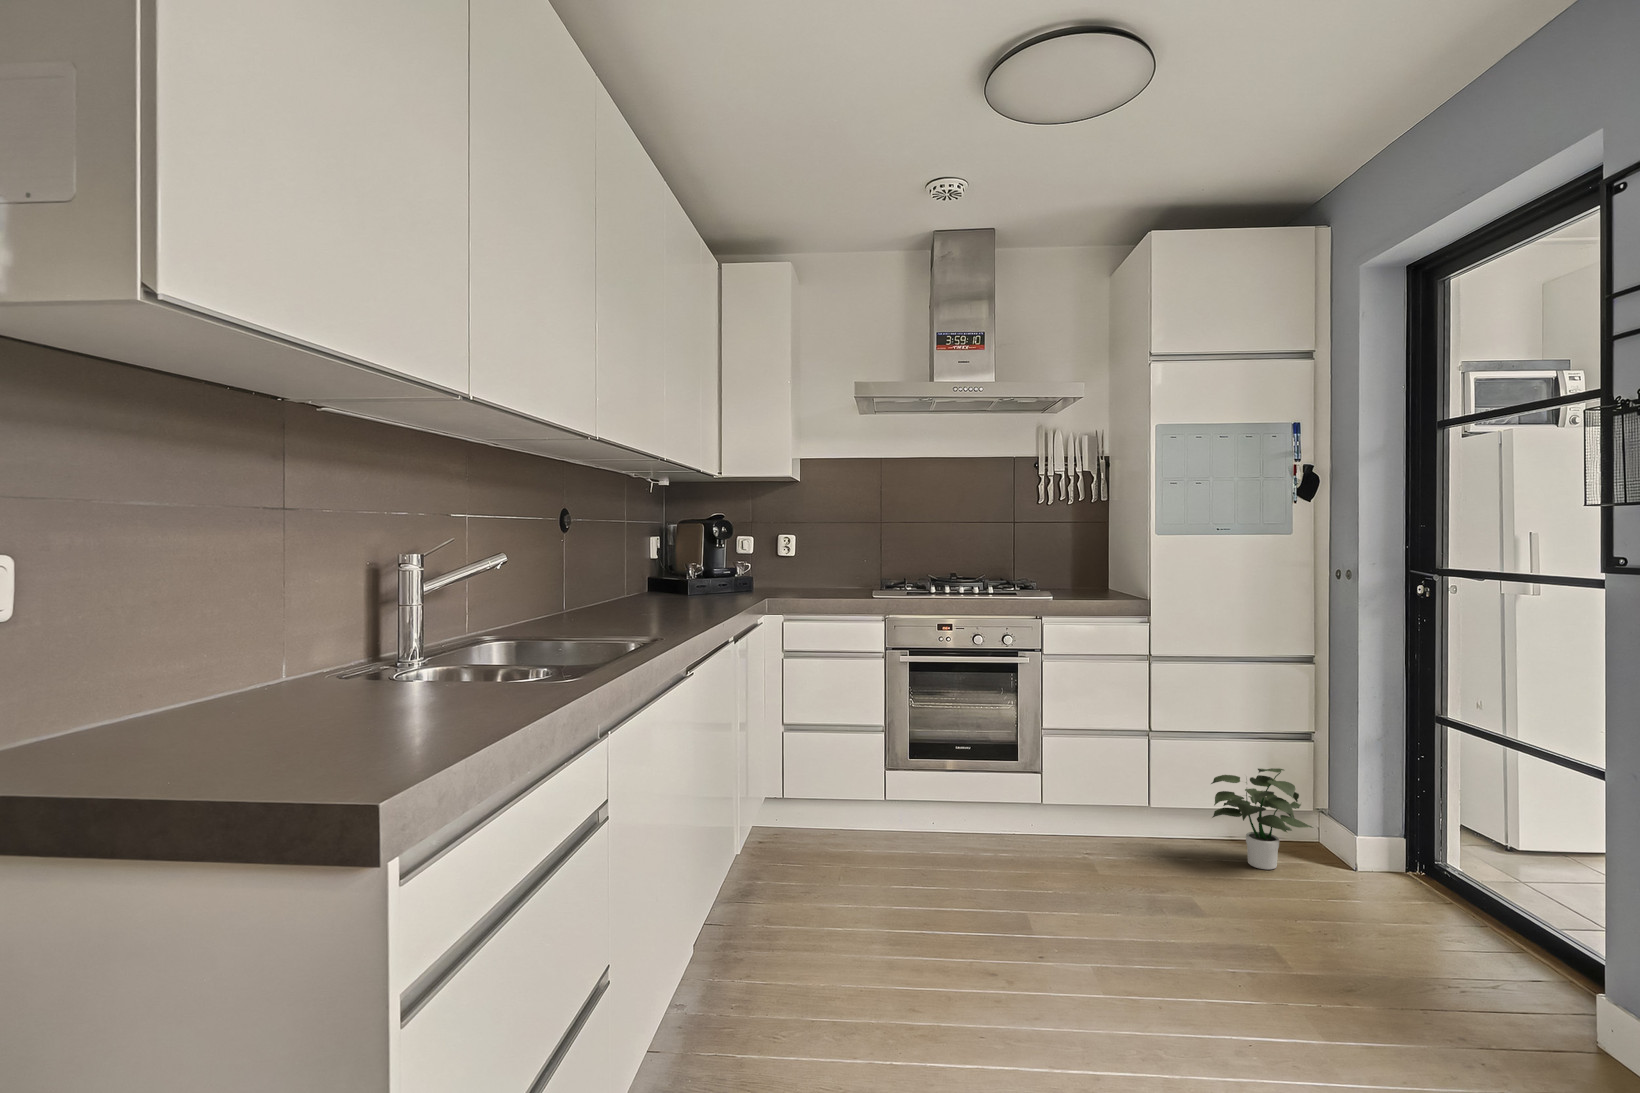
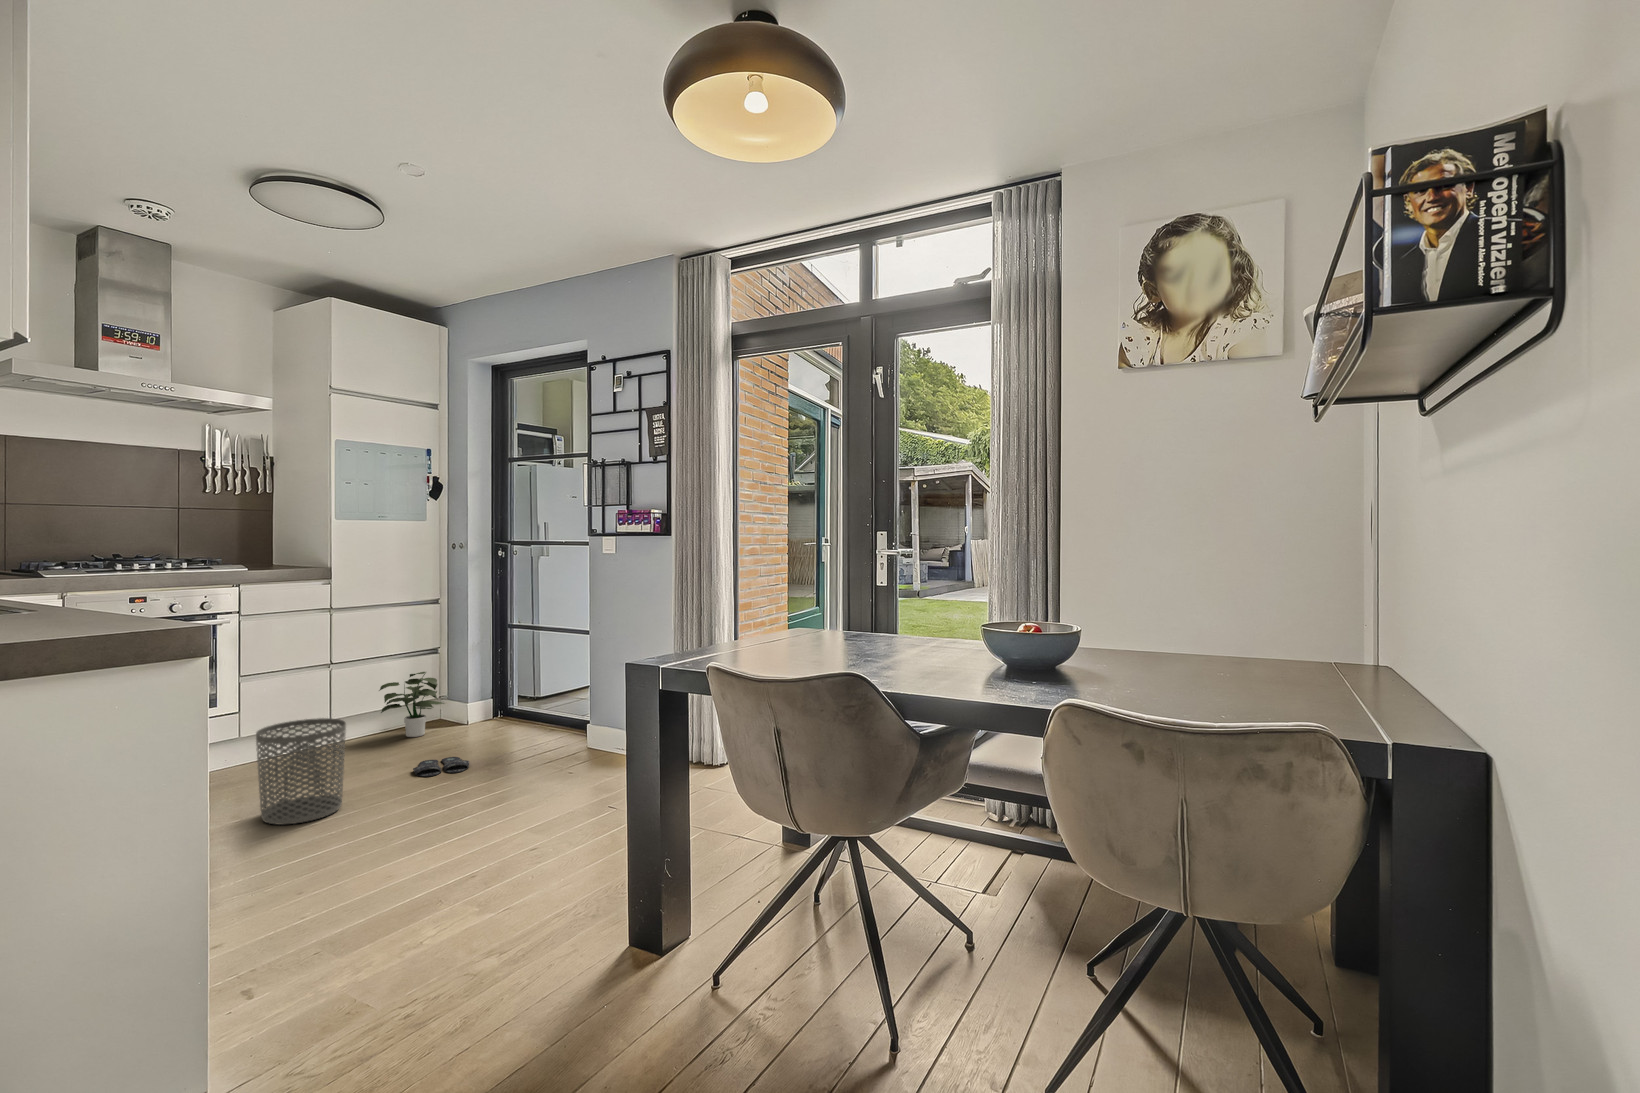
waste bin: none [985,819,1094,981] -> present [256,718,346,825]
slippers: none [1216,926,1314,980] -> present [413,757,469,777]

